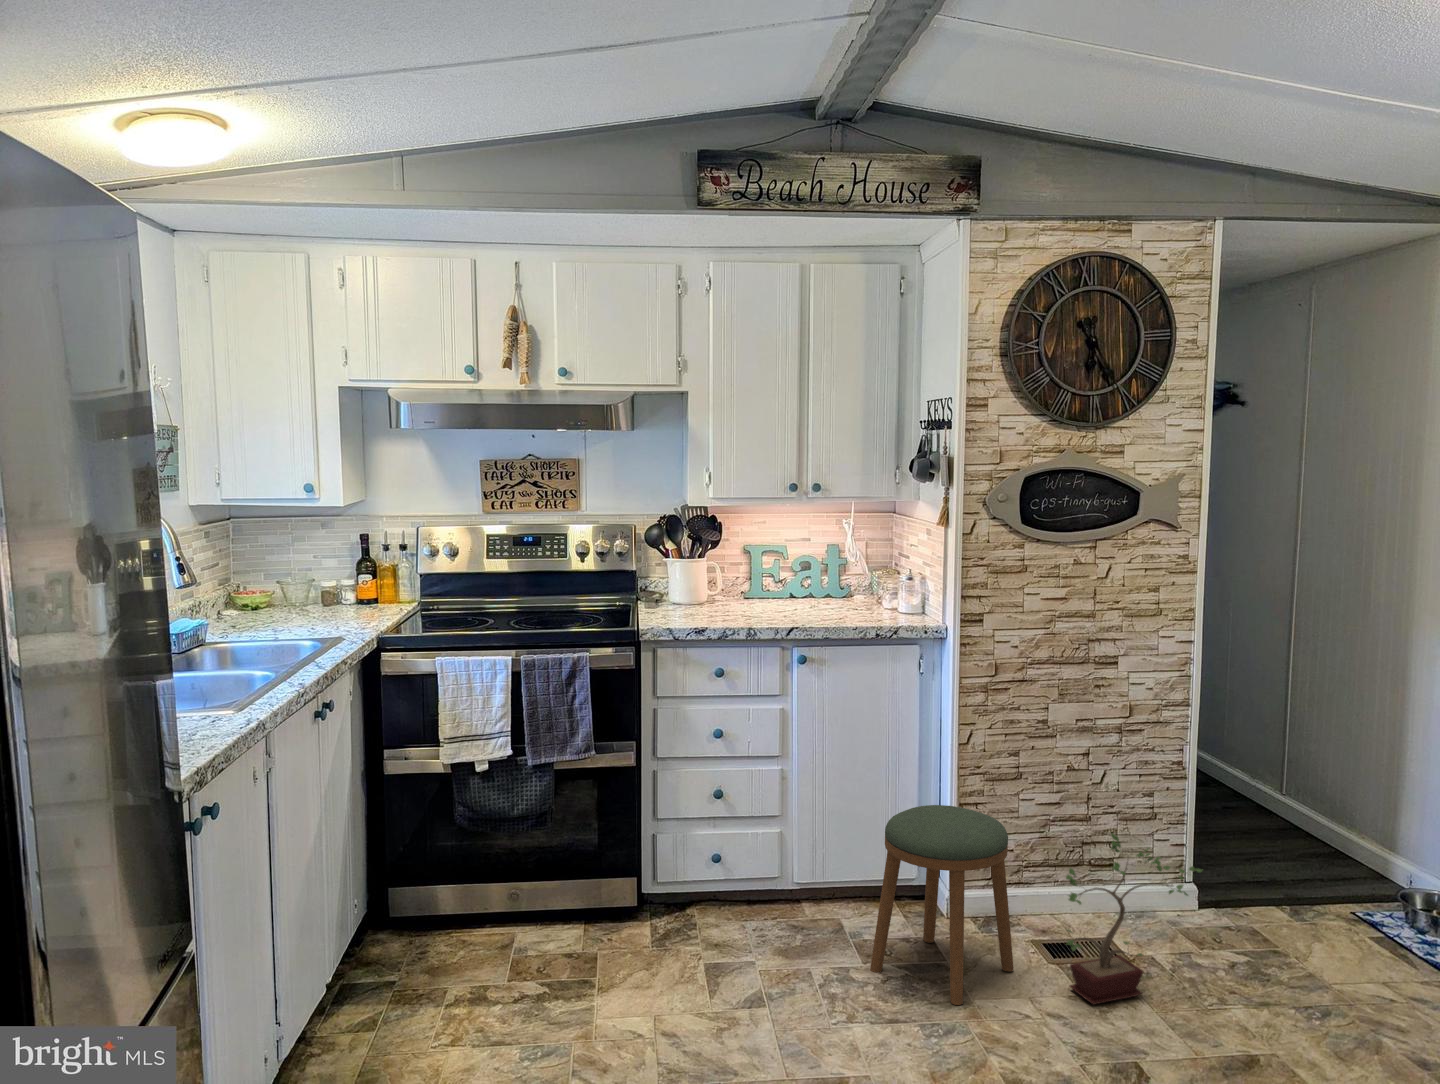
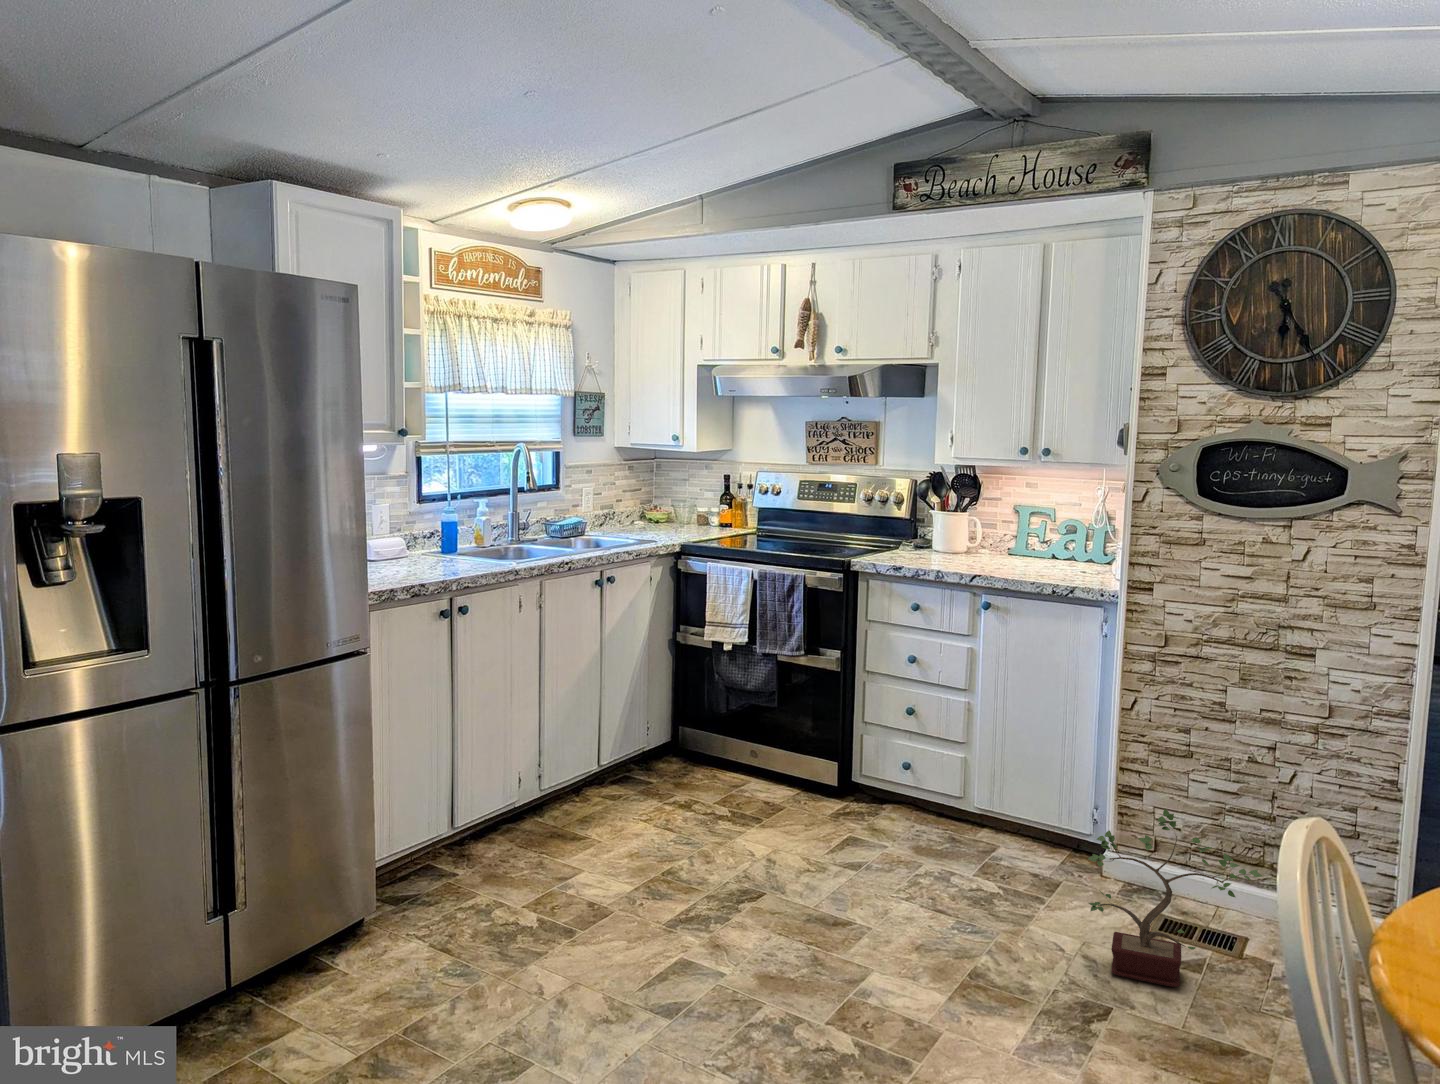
stool: present [870,805,1014,1005] -> none [959,749,1087,928]

